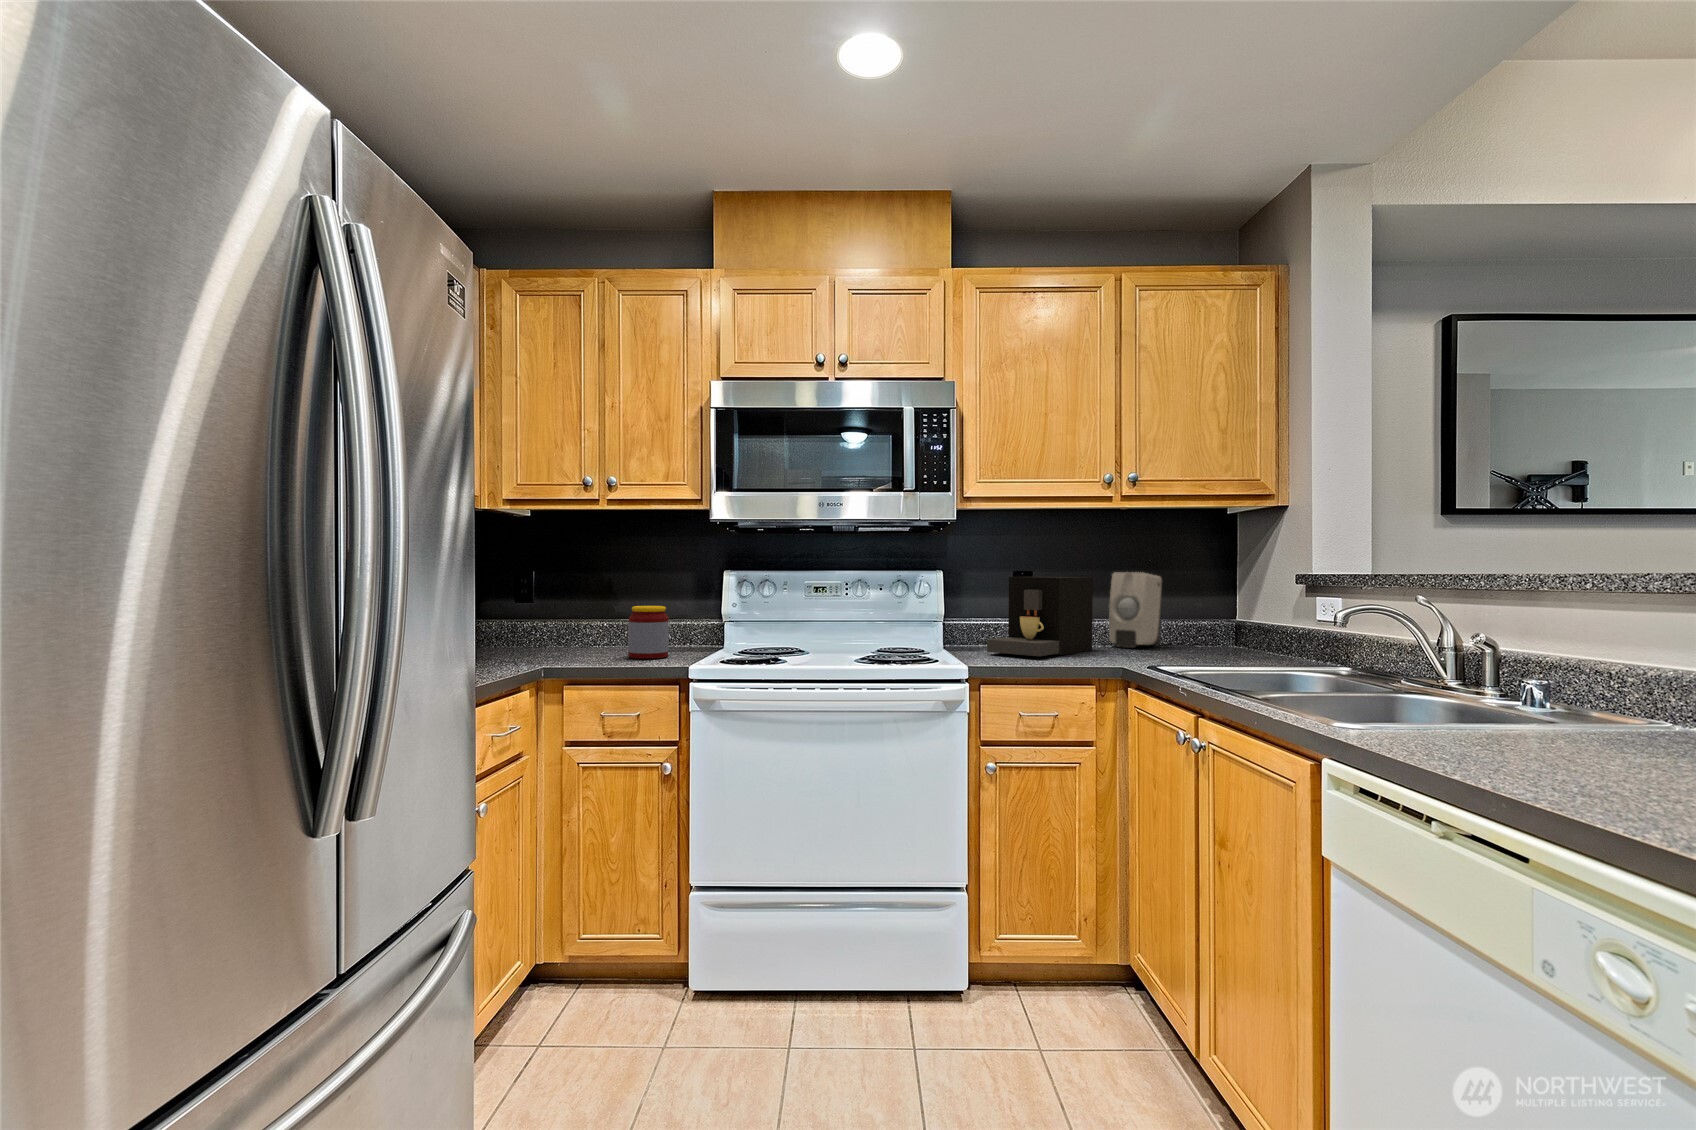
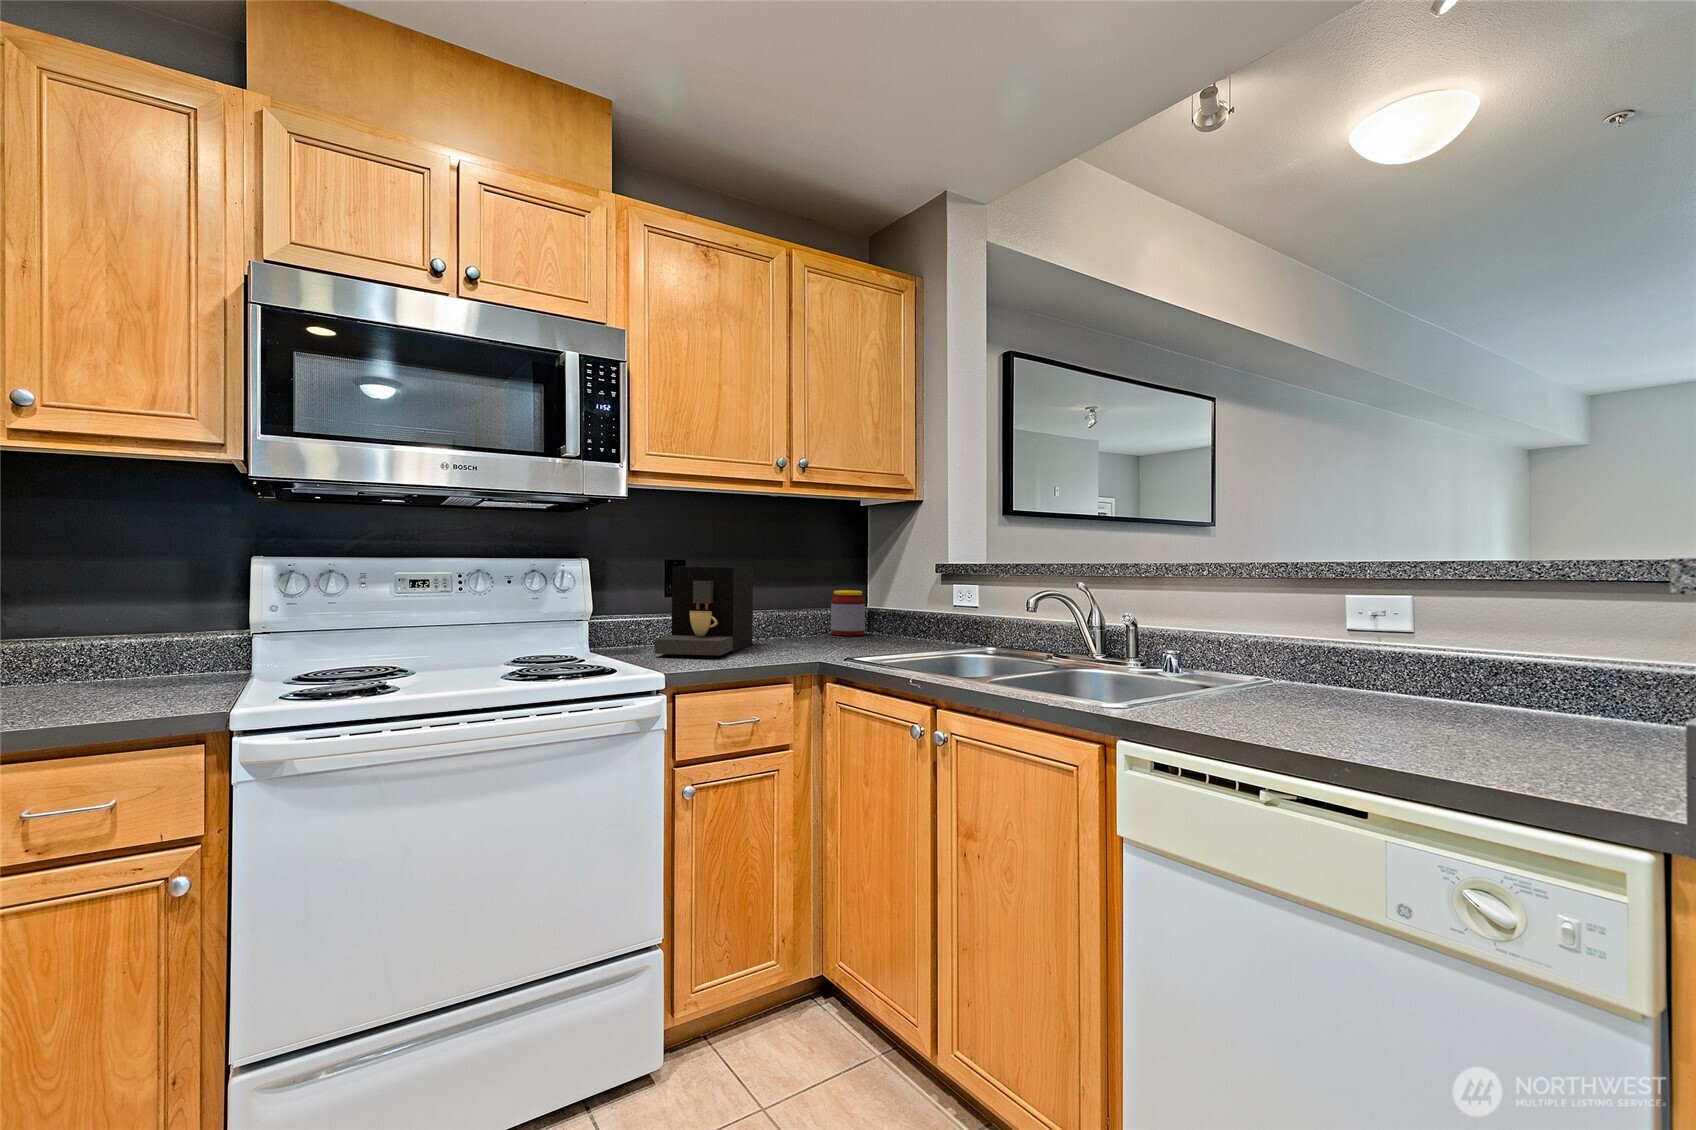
soap dispenser: present [1109,572,1163,648] -> none [763,562,807,639]
jar: present [628,606,669,659] -> present [831,590,865,636]

